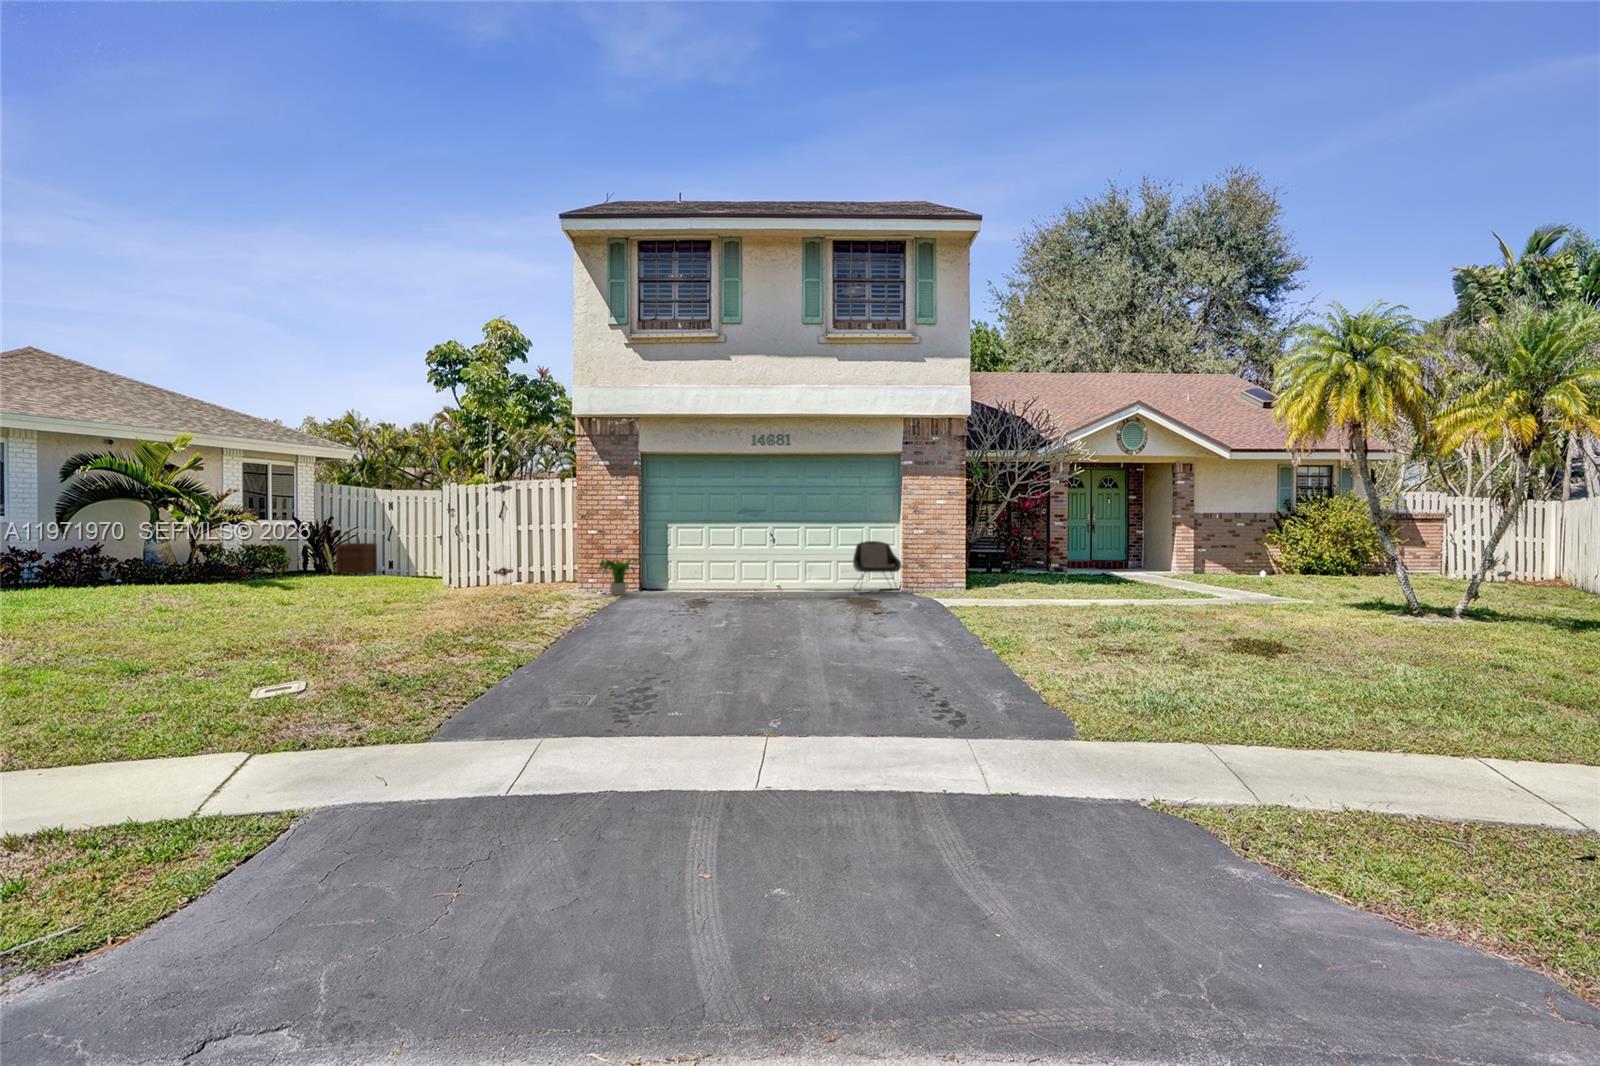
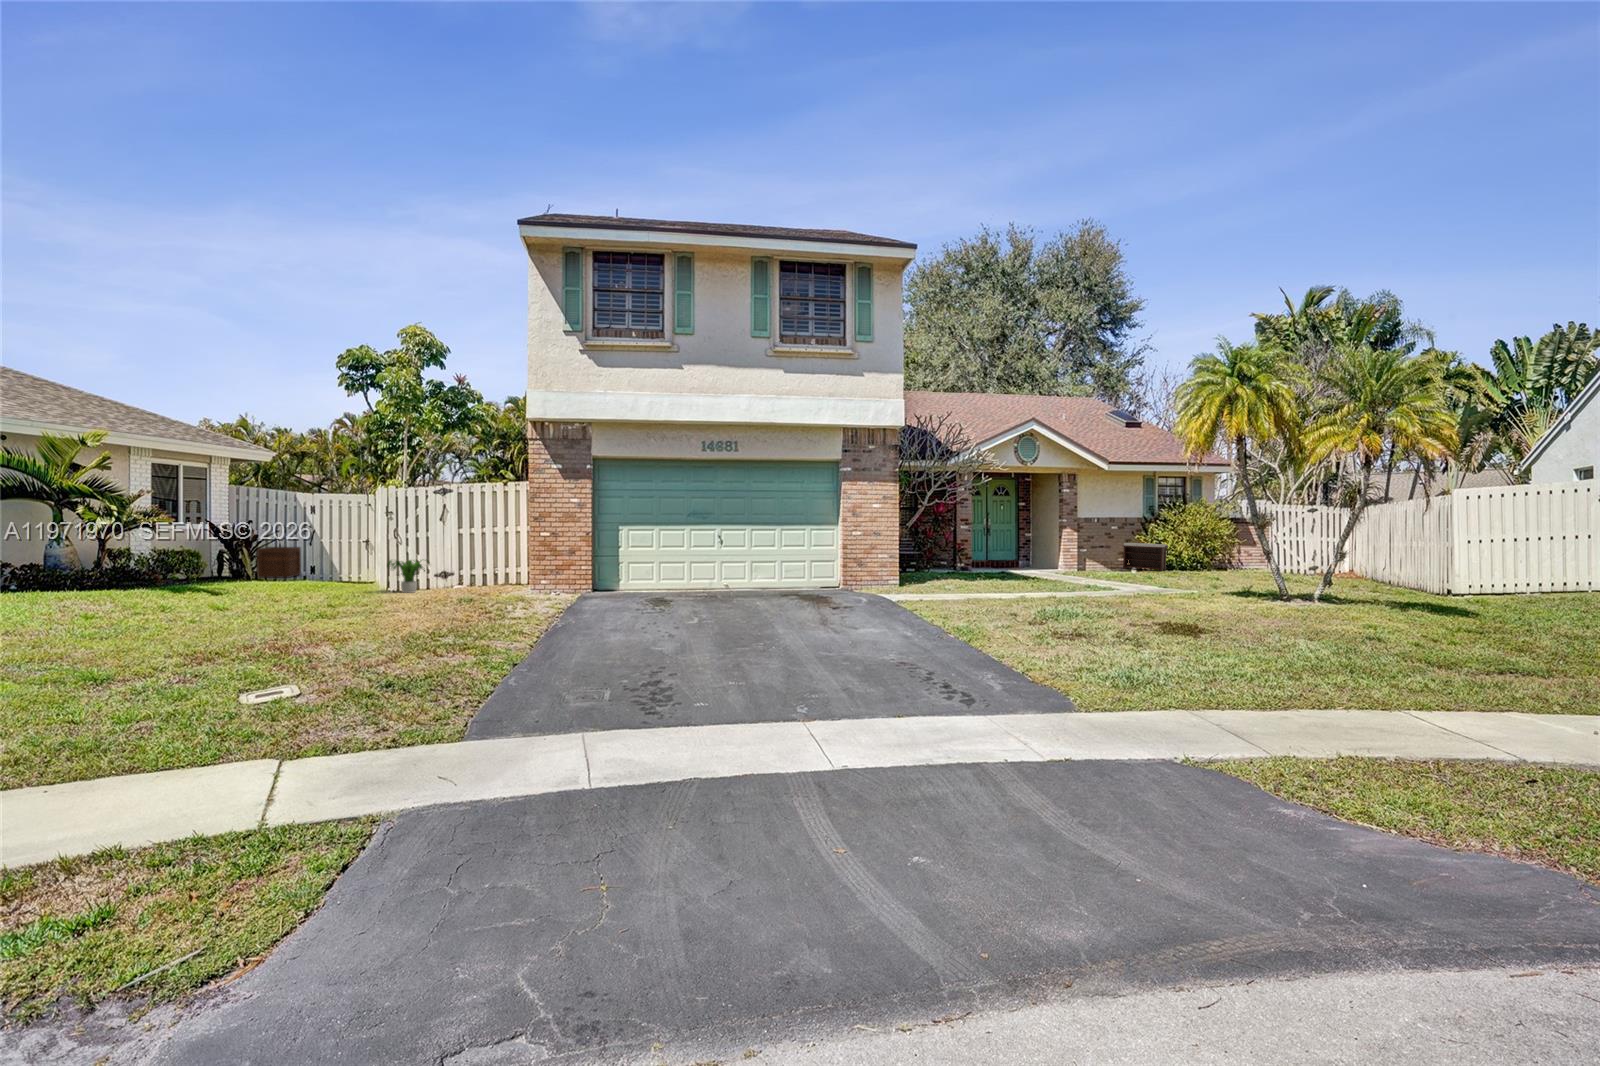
lounge chair: present [853,541,901,595] -> none [799,543,847,594]
bench: none [1252,541,1306,574] -> present [1123,543,1168,571]
potted plant: present [600,559,637,595] -> present [387,560,425,593]

